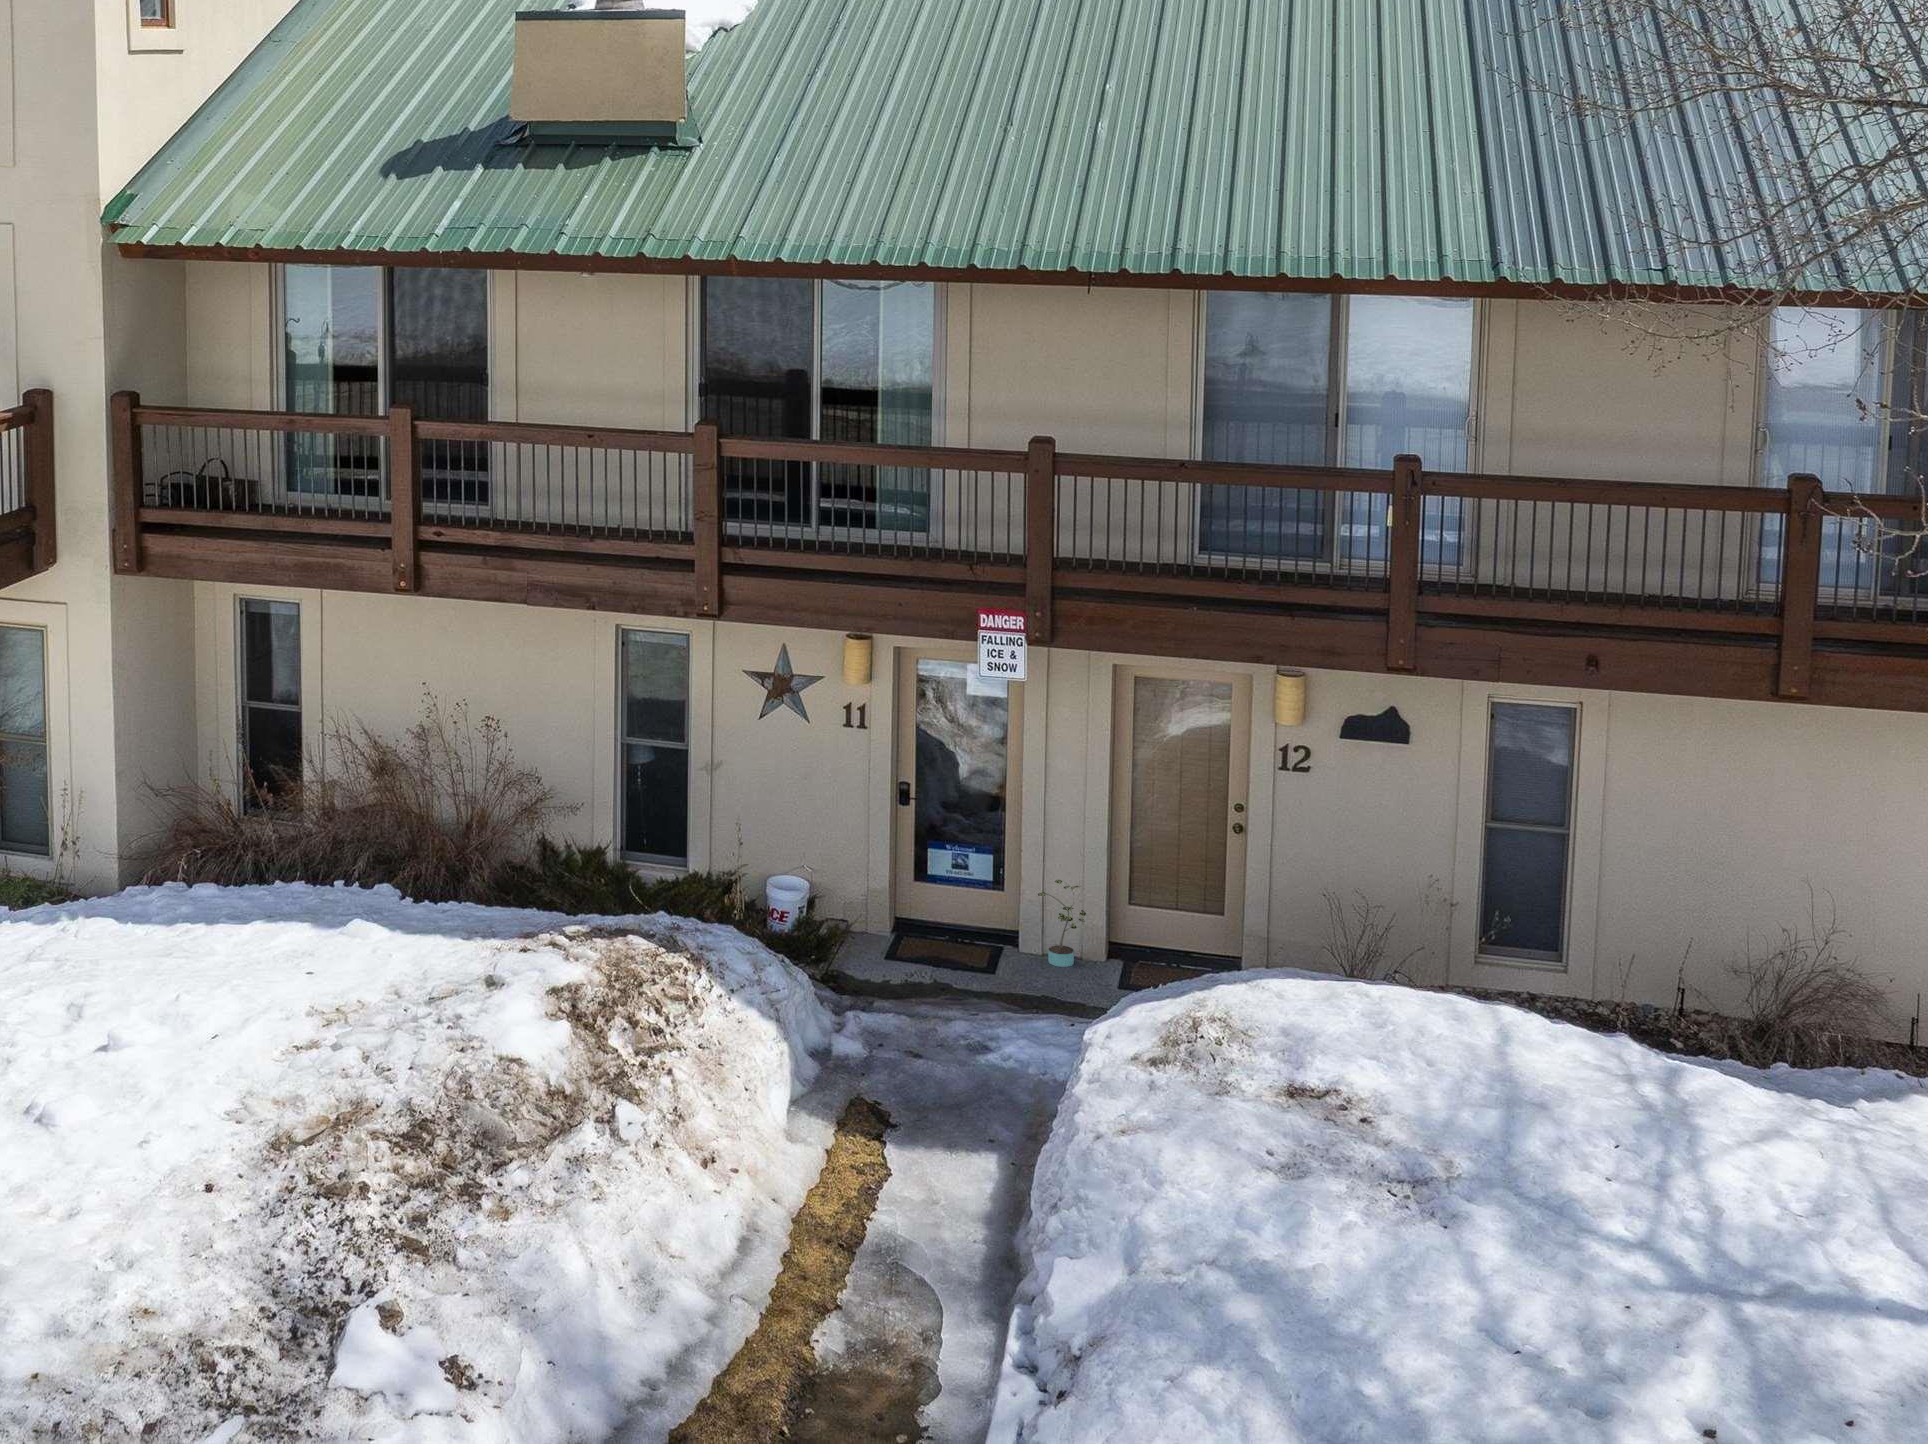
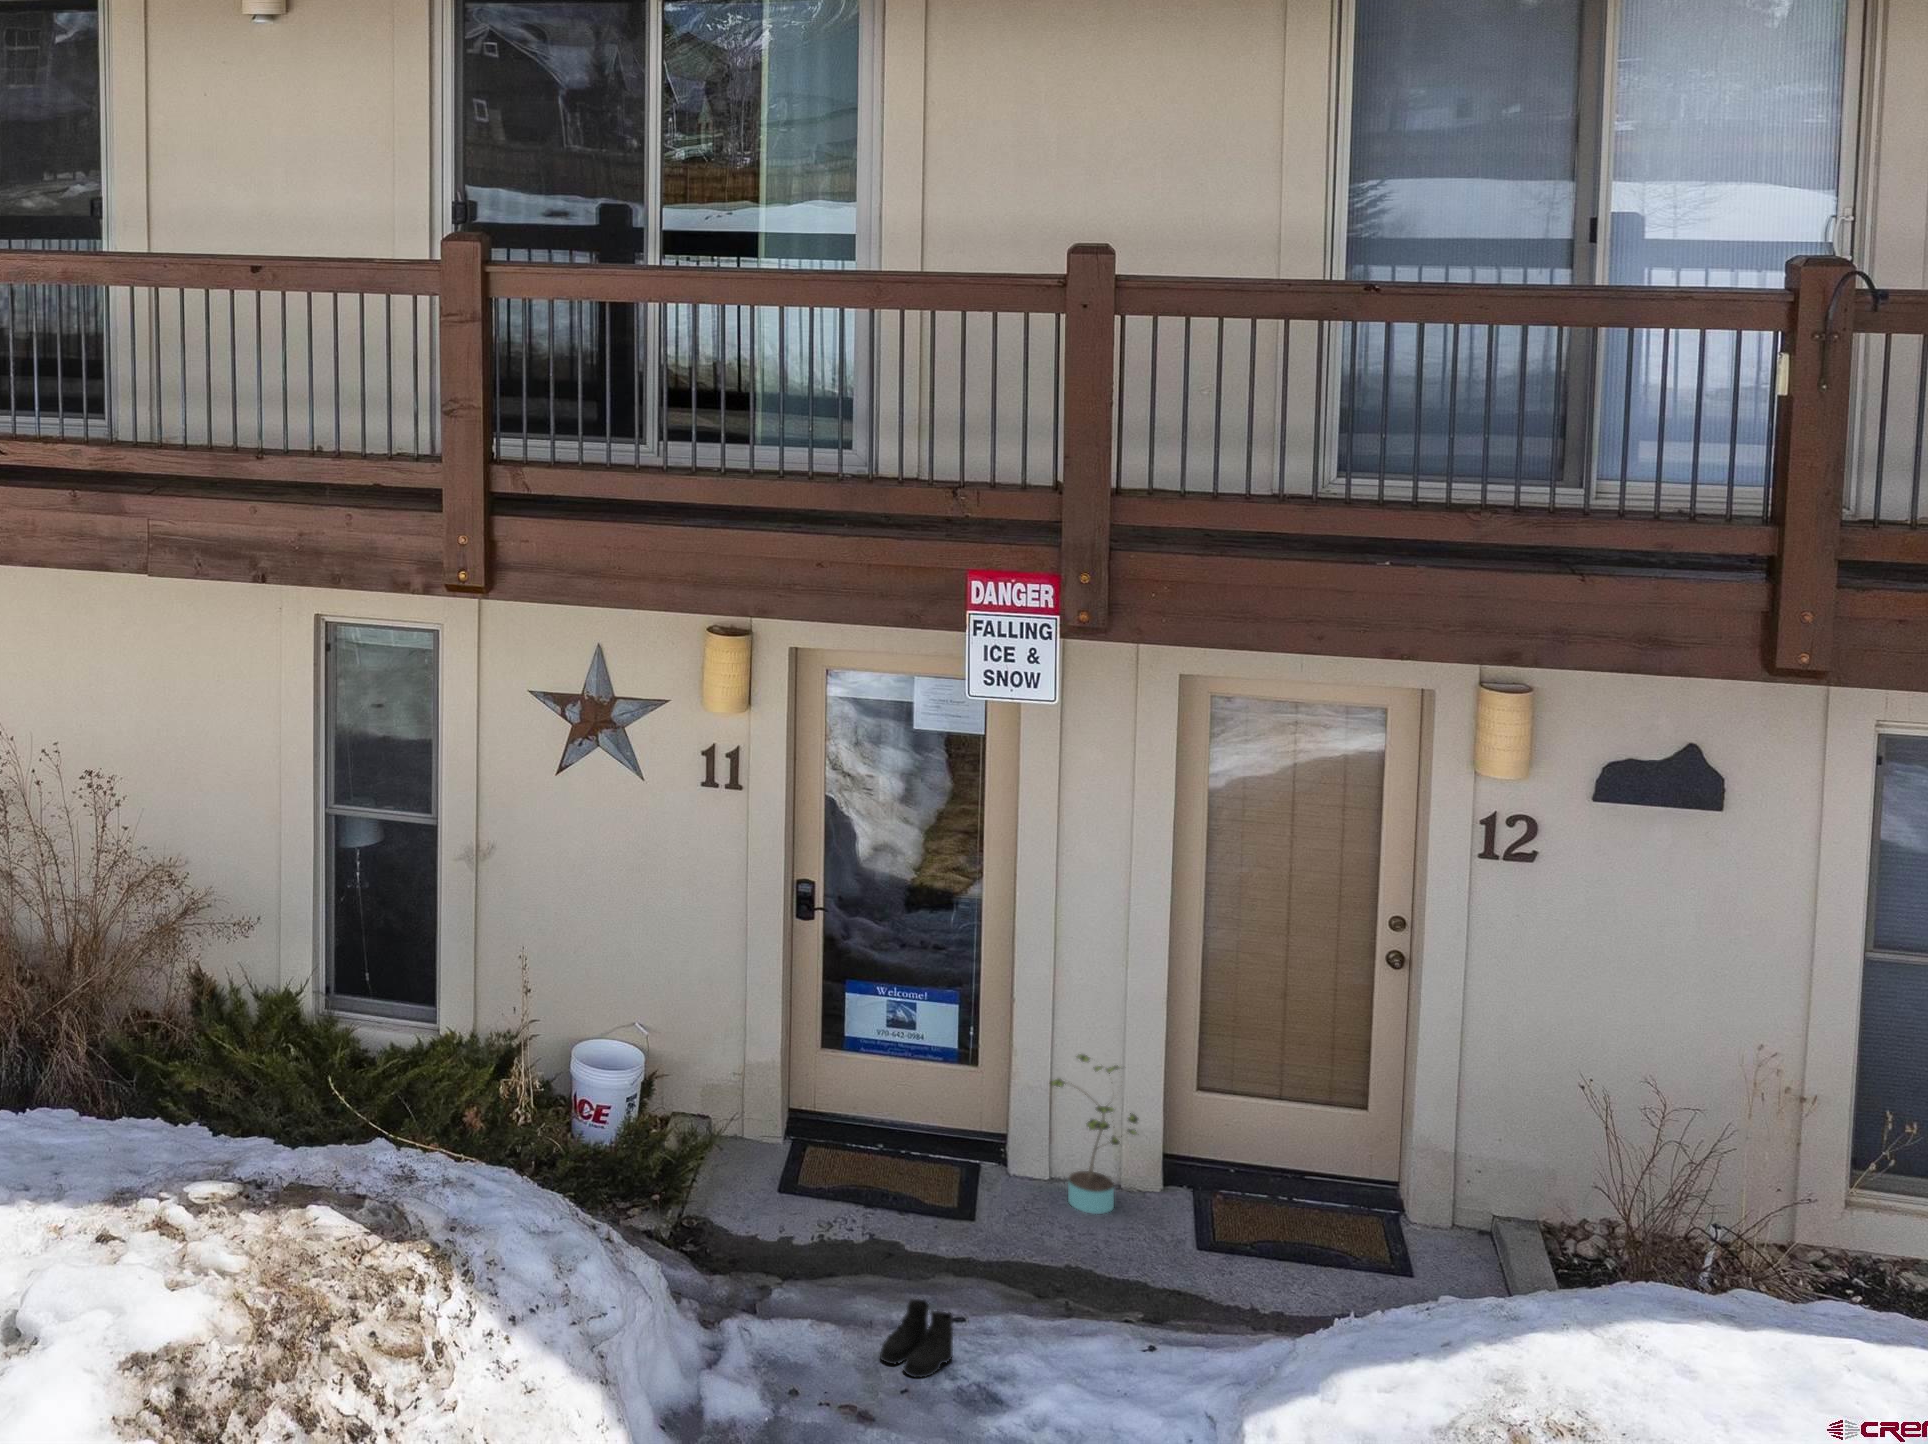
boots: none [926,990,965,1027] -> present [880,1299,953,1377]

